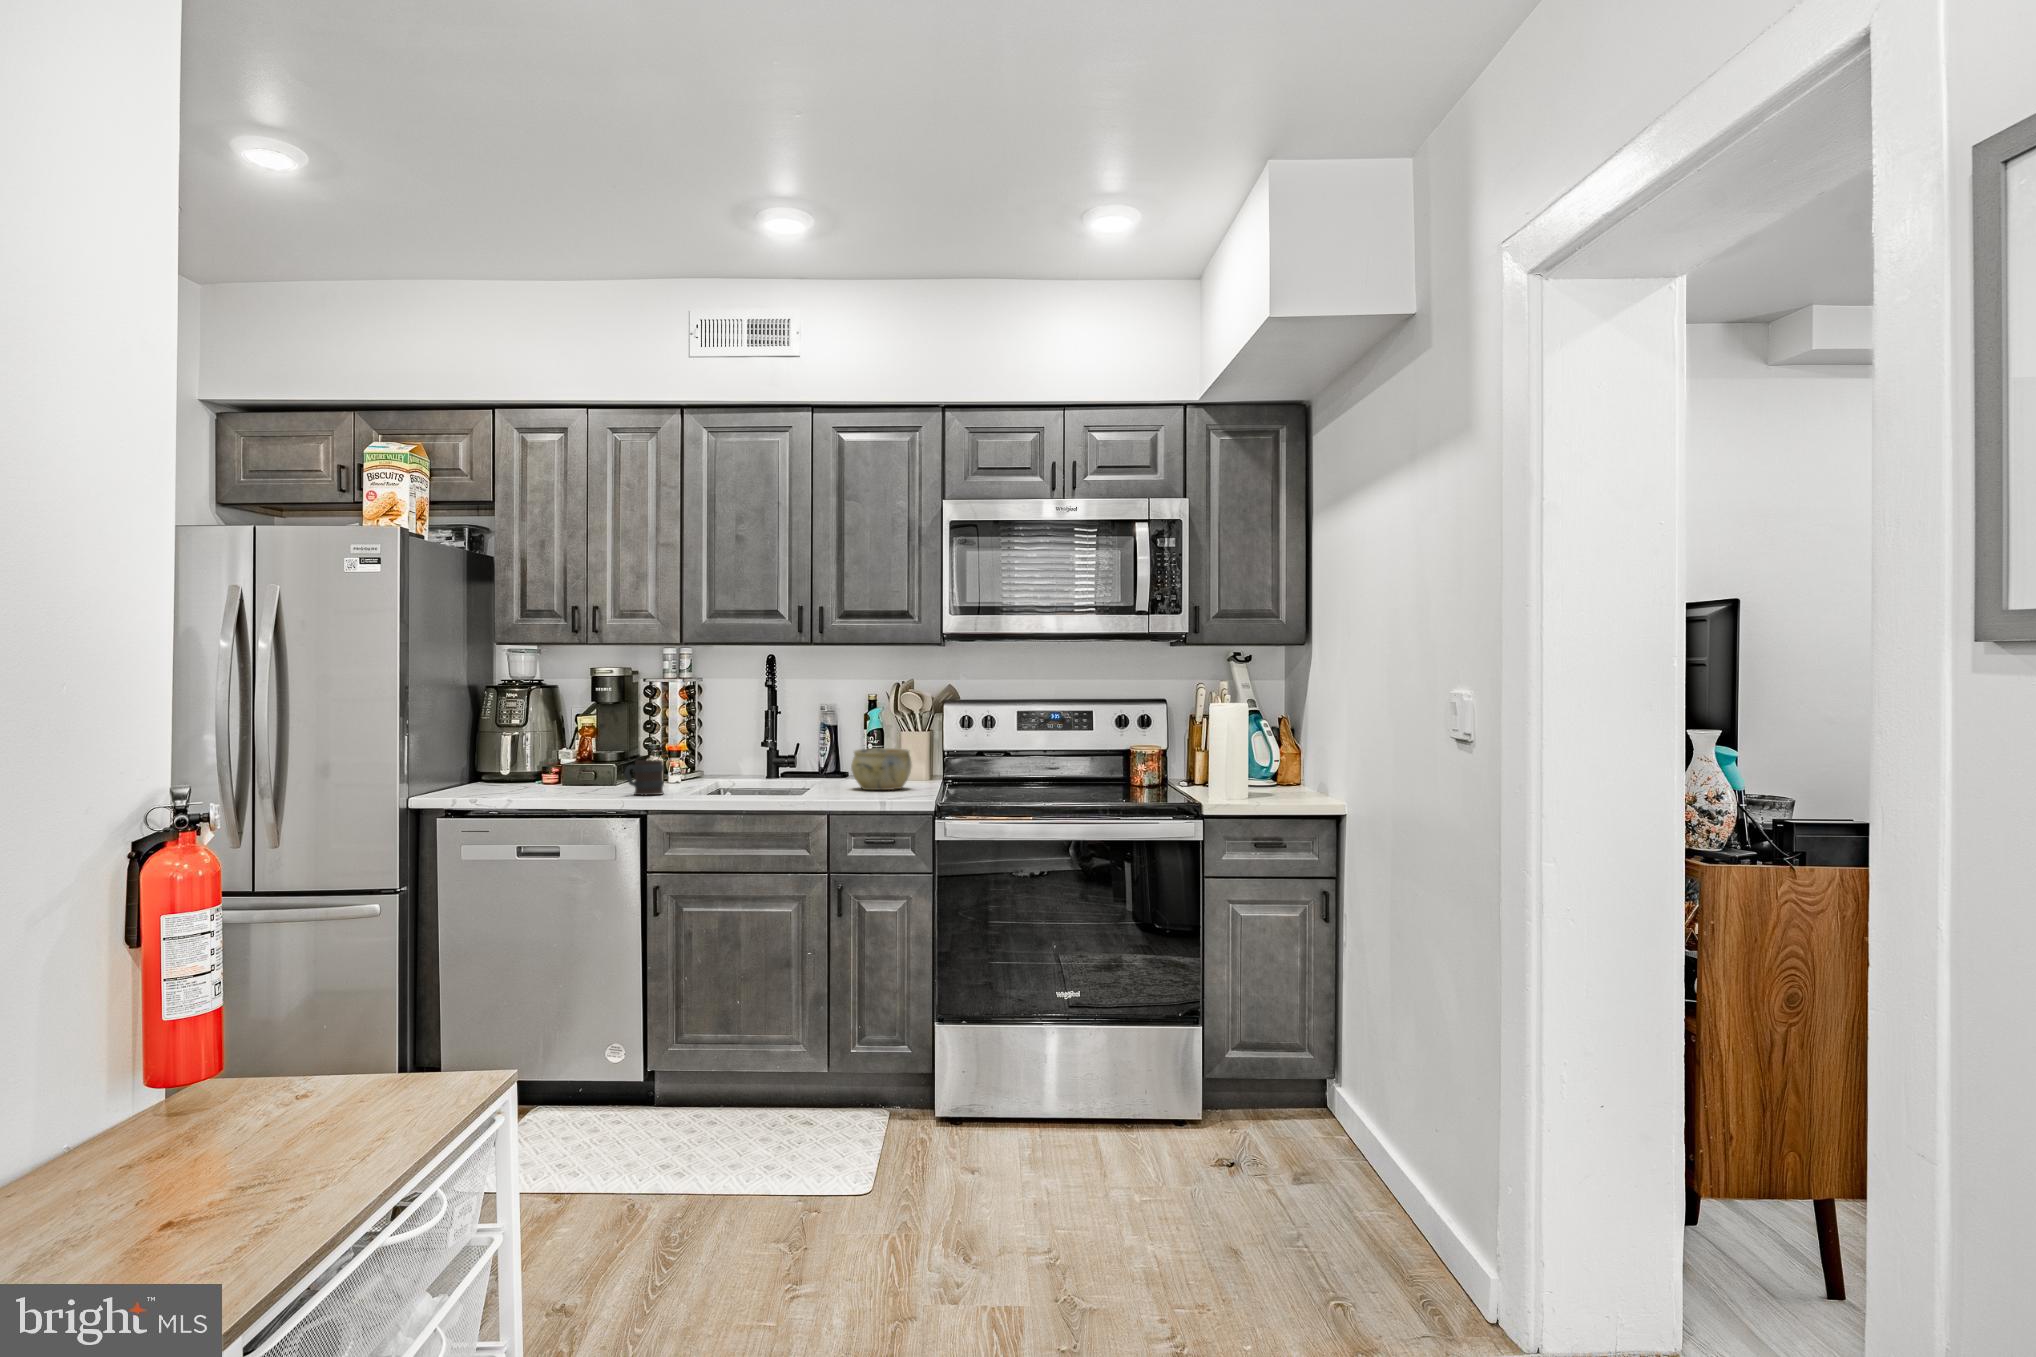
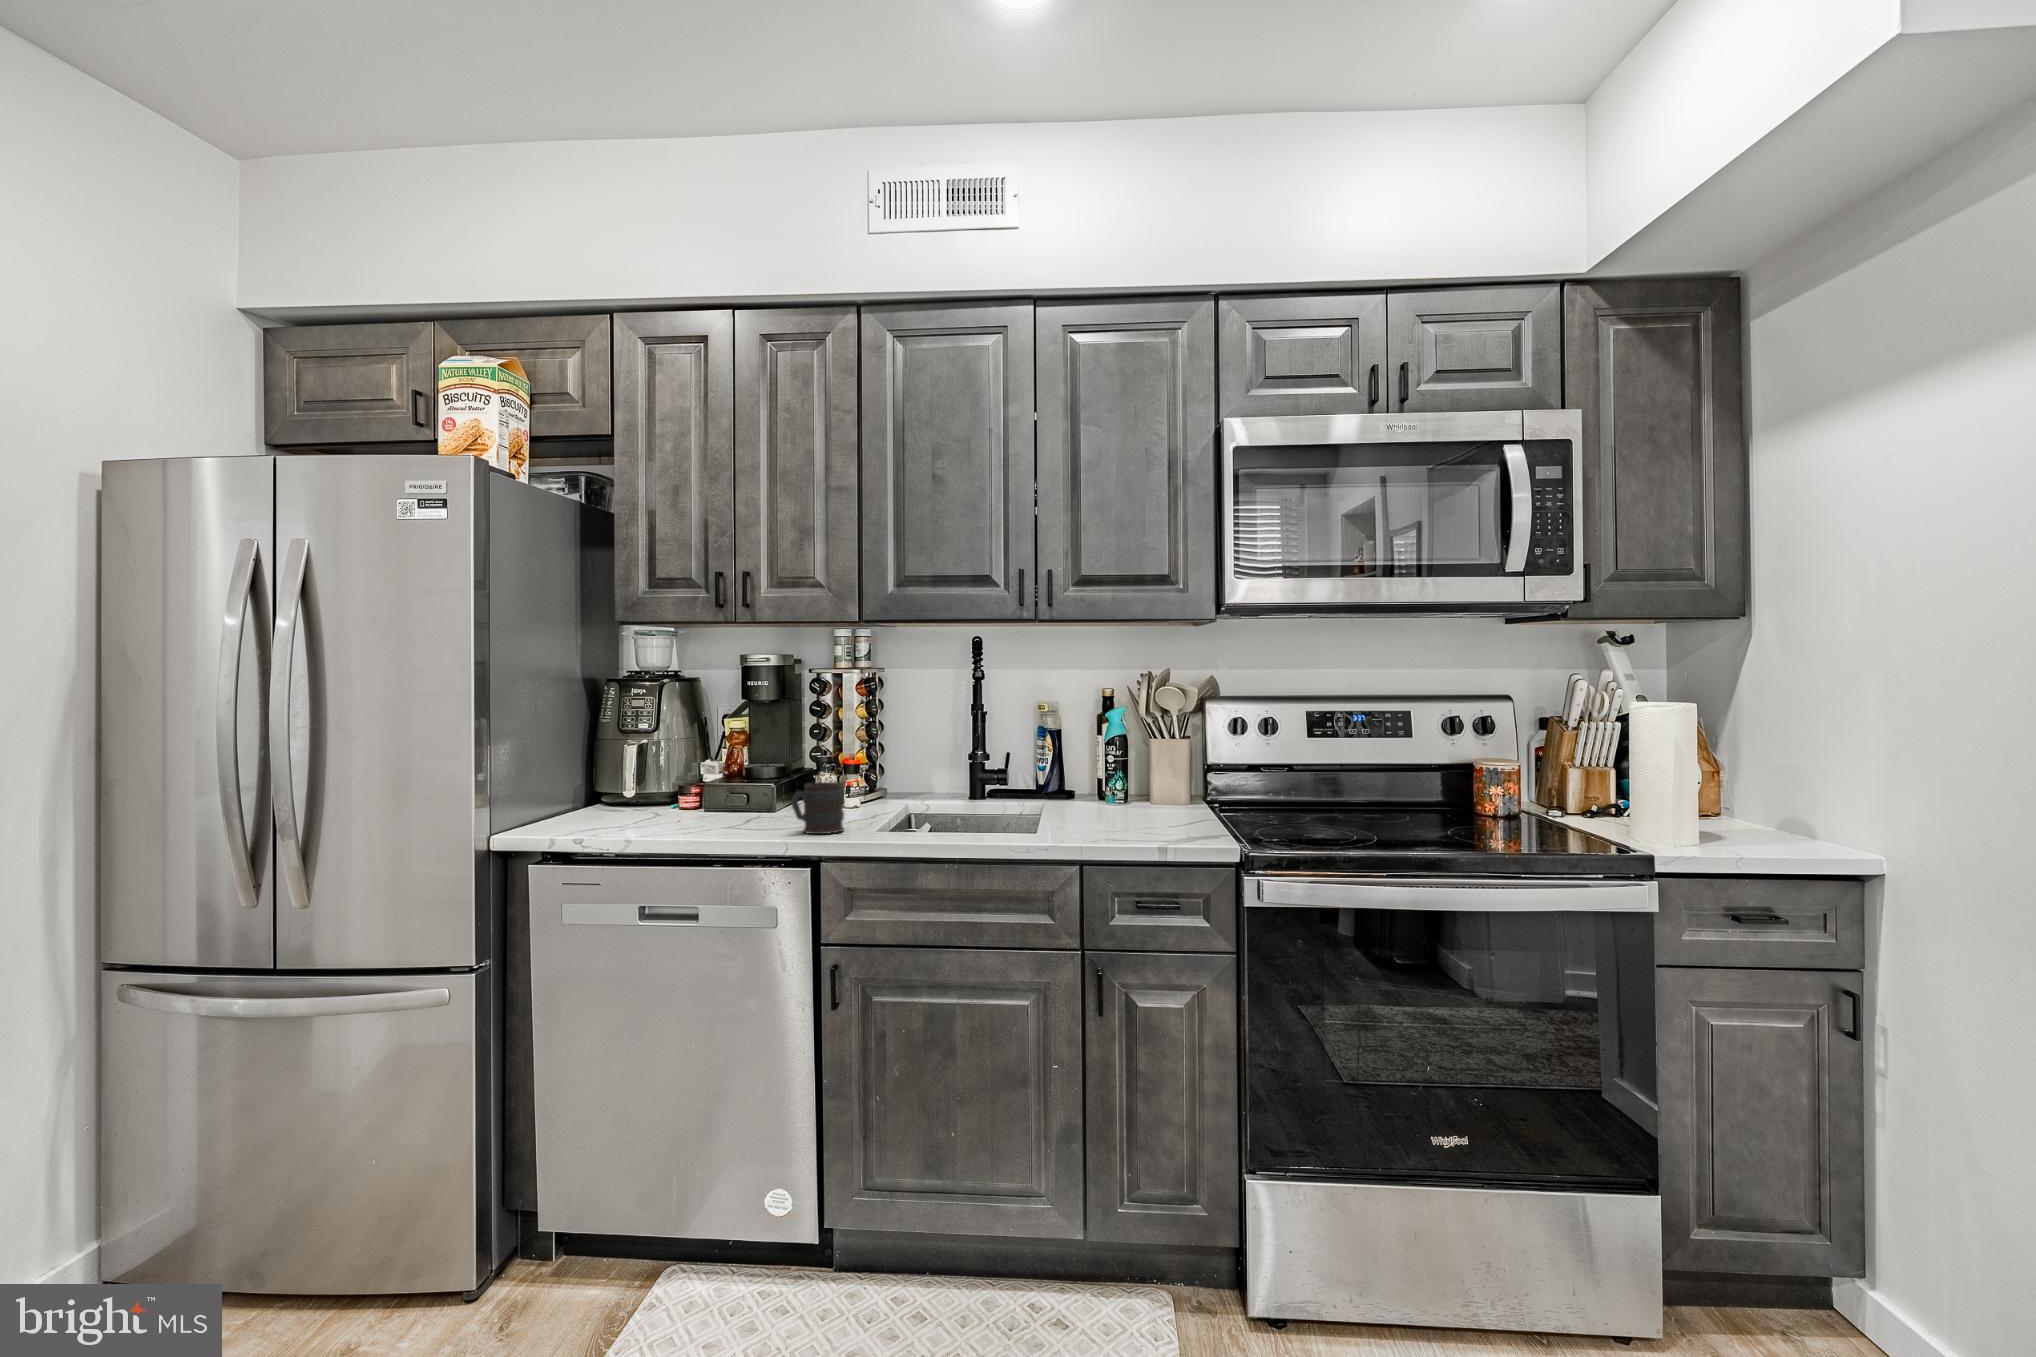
ceramic bowl: present [851,748,912,790] -> none [1090,761,1172,822]

